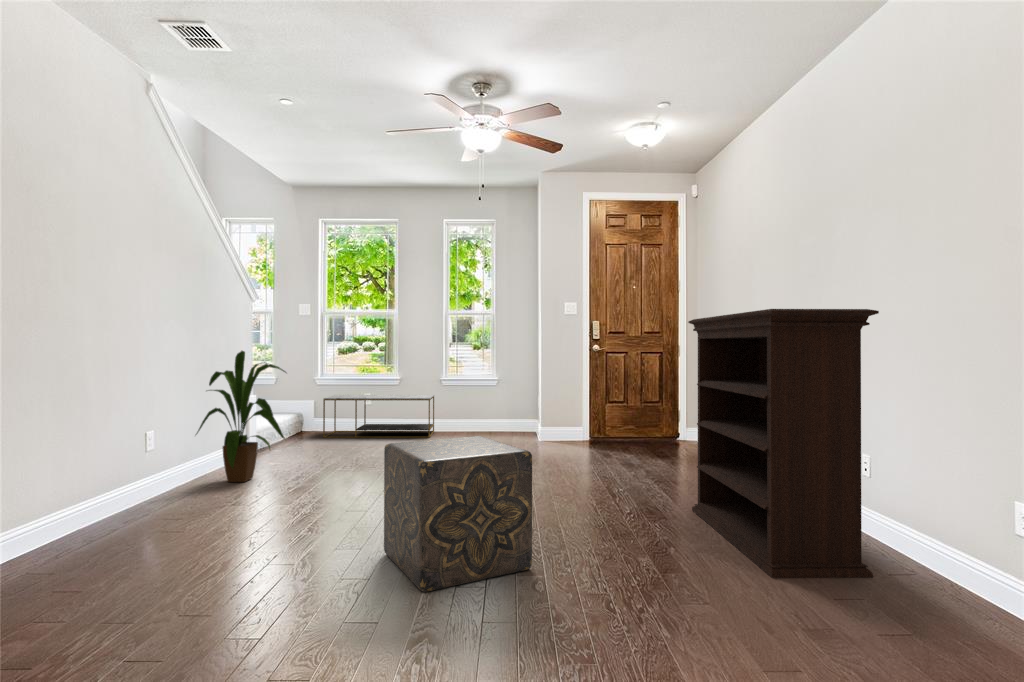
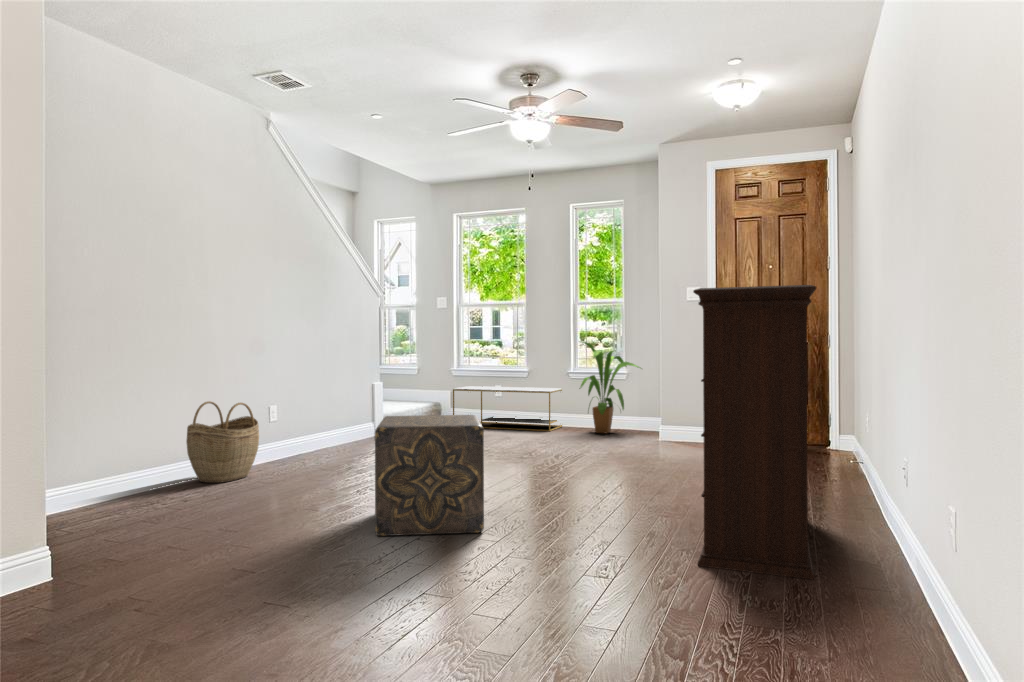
house plant: present [196,351,286,482] -> present [579,342,640,433]
woven basket: none [59,432,160,541] -> present [186,401,259,483]

